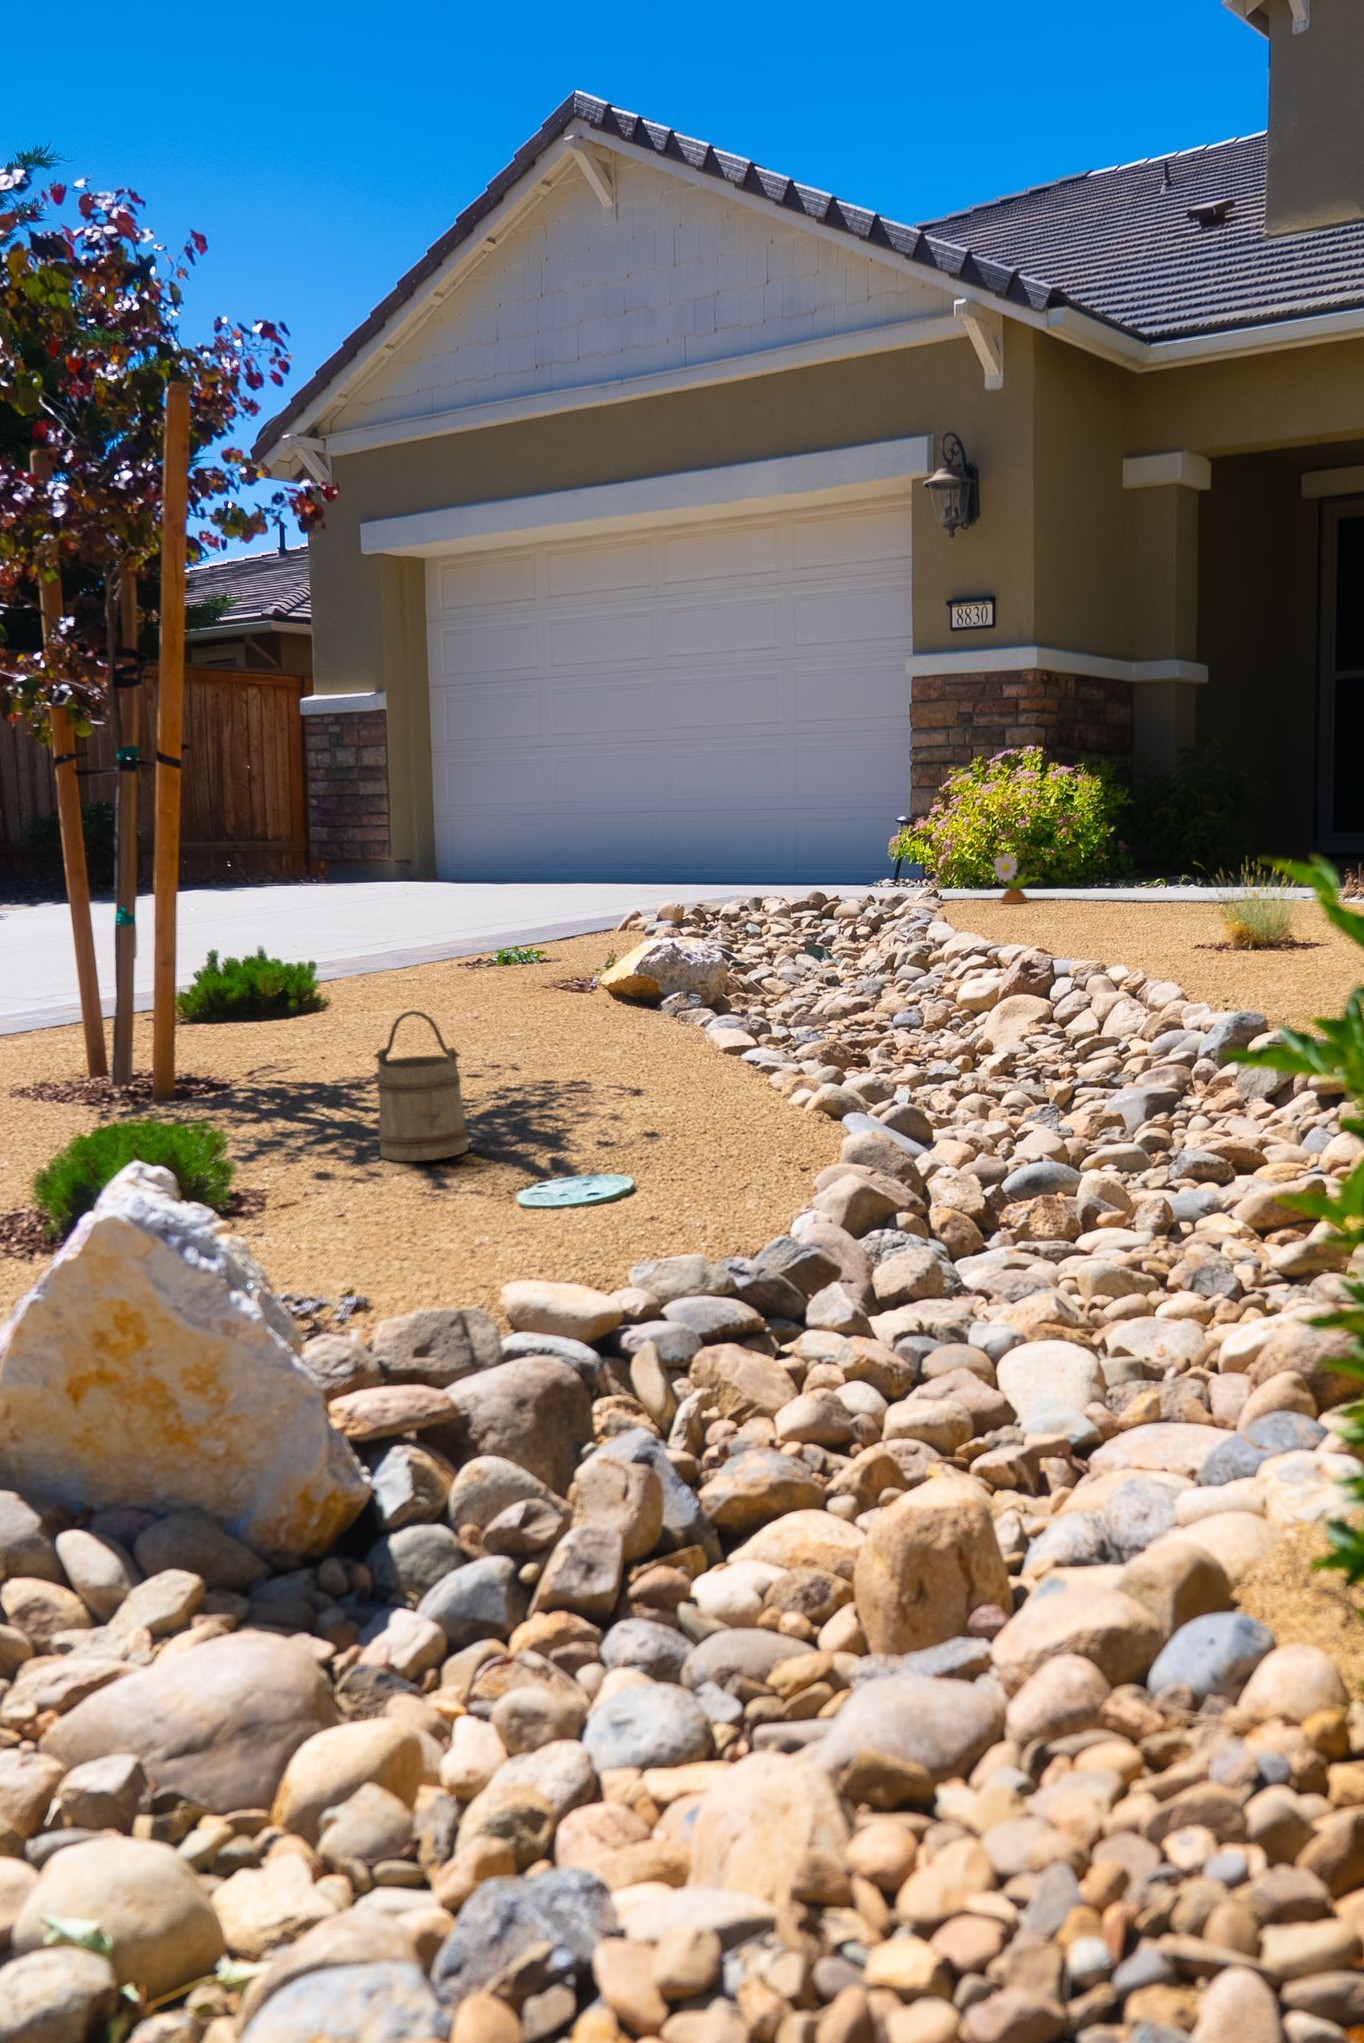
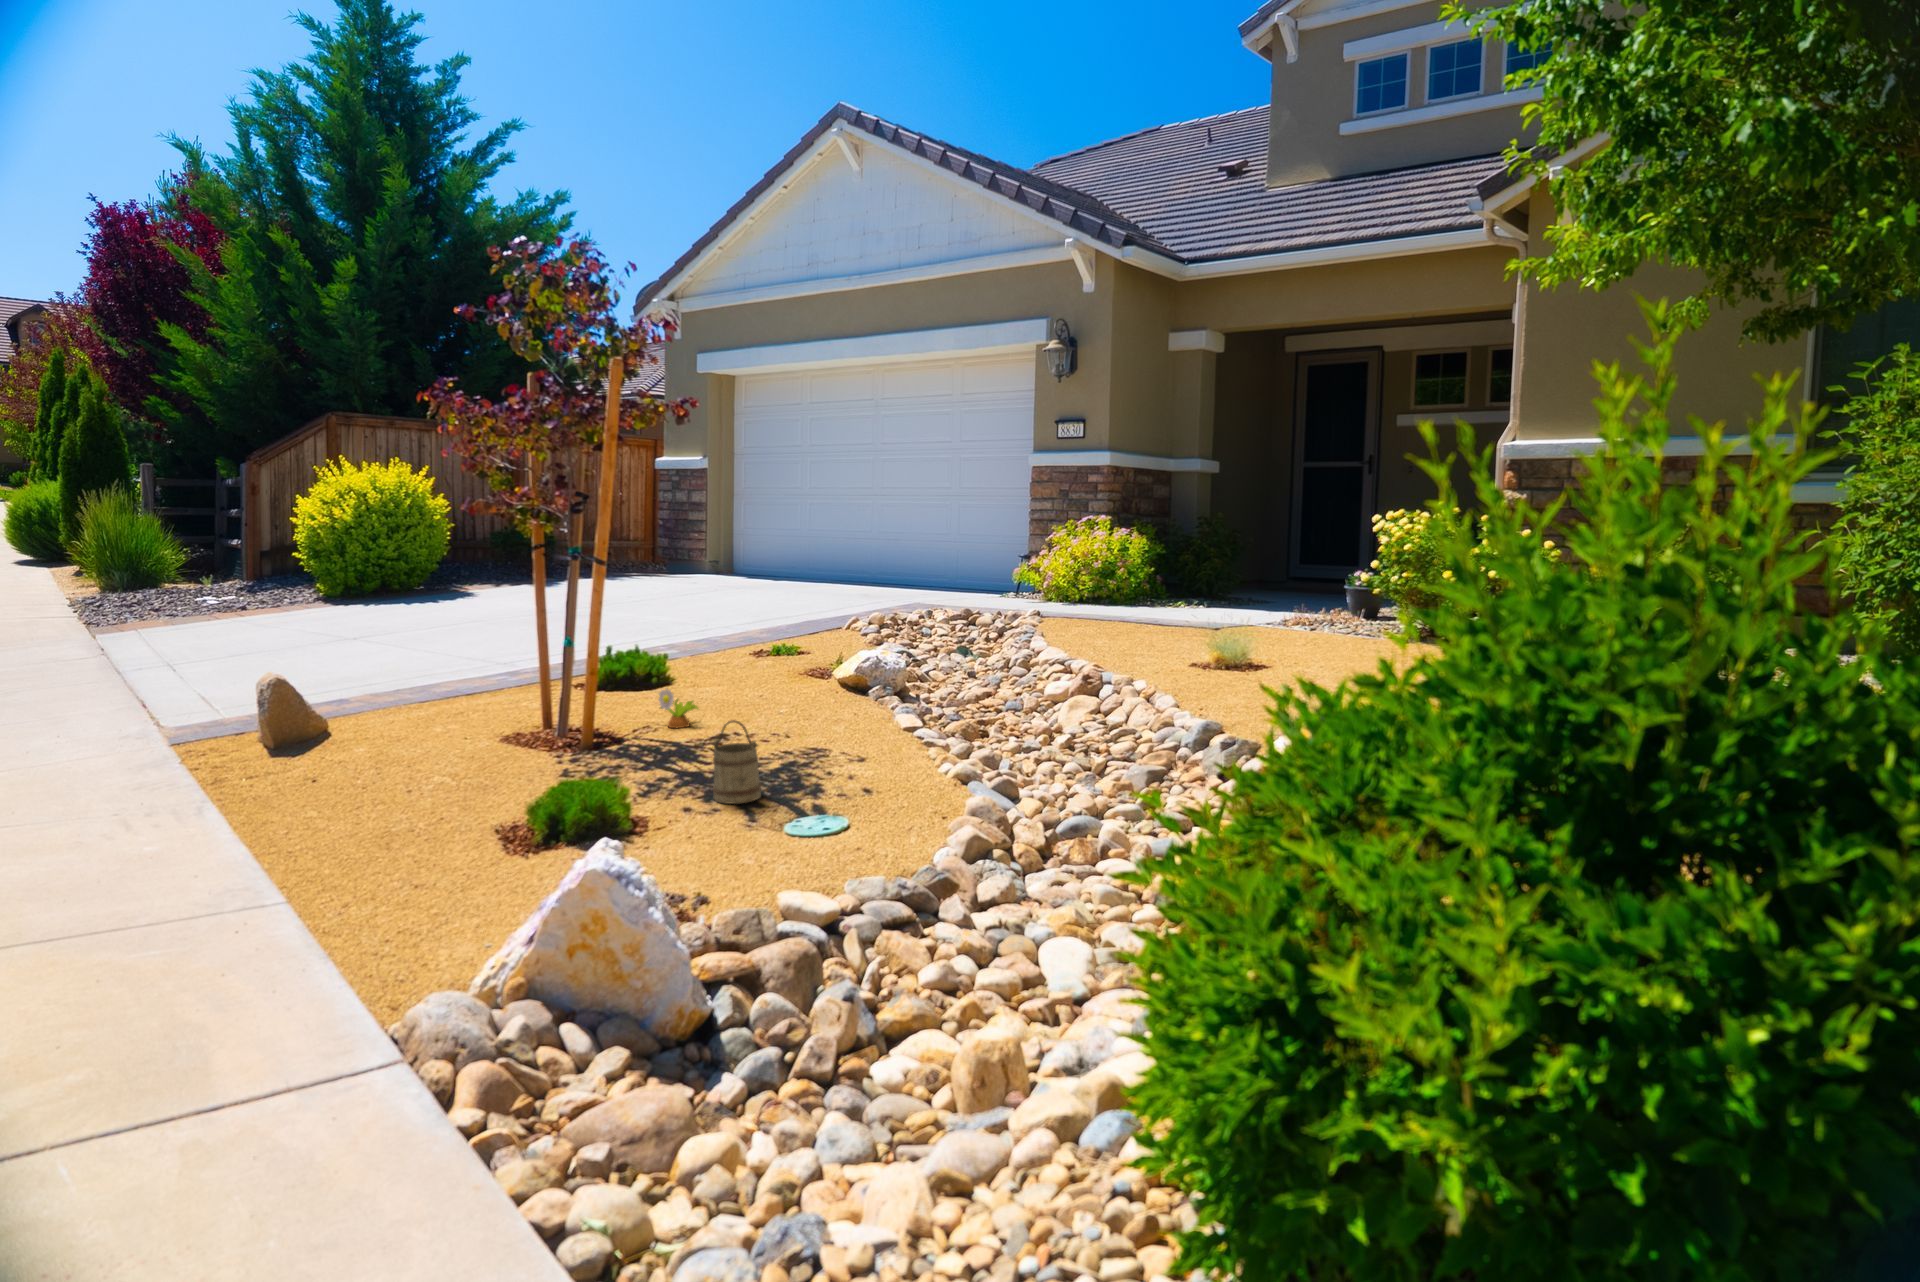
decorative plant: present [990,854,1040,904] -> present [659,689,698,728]

